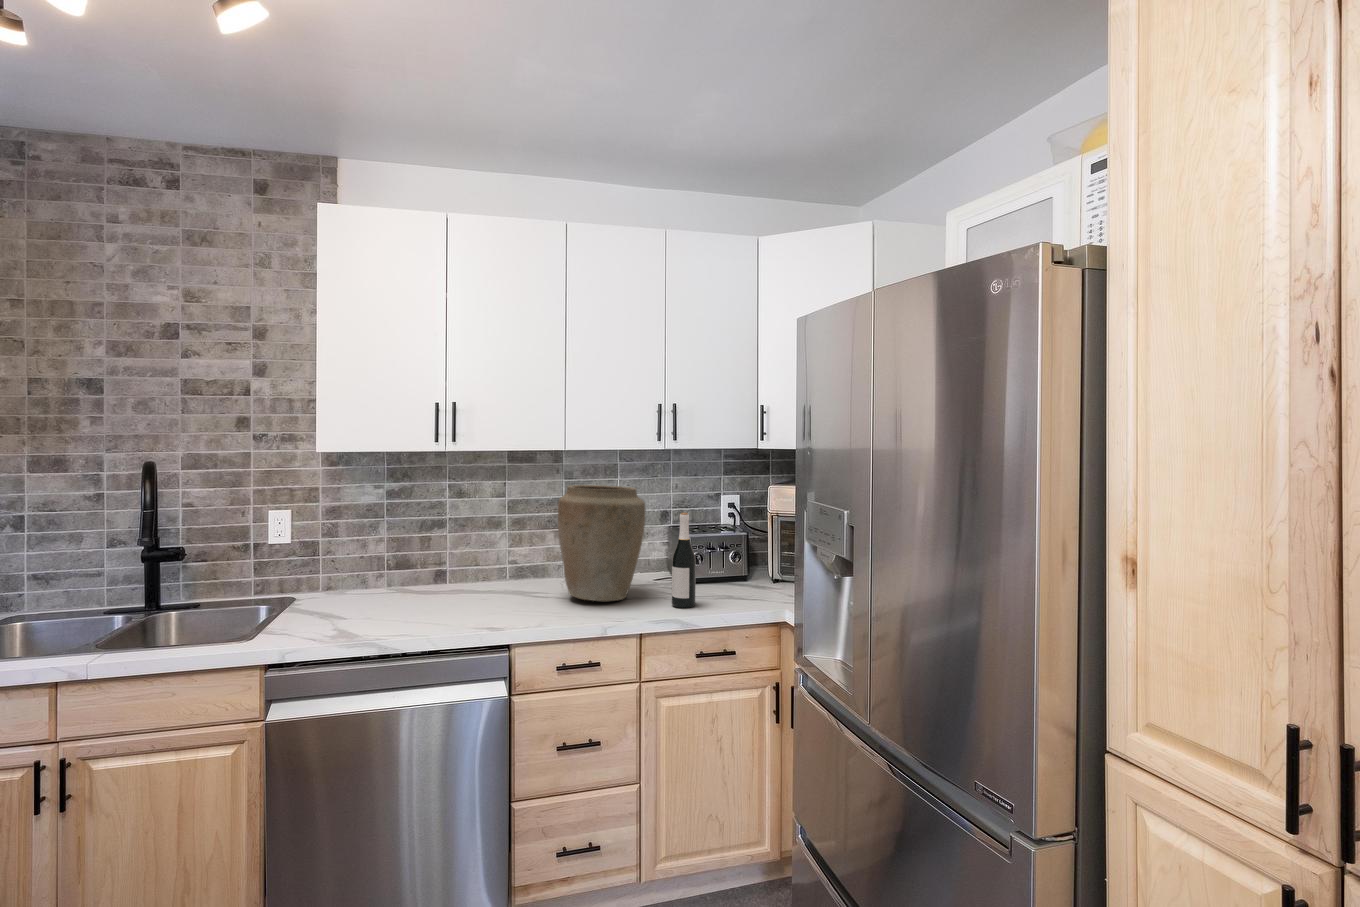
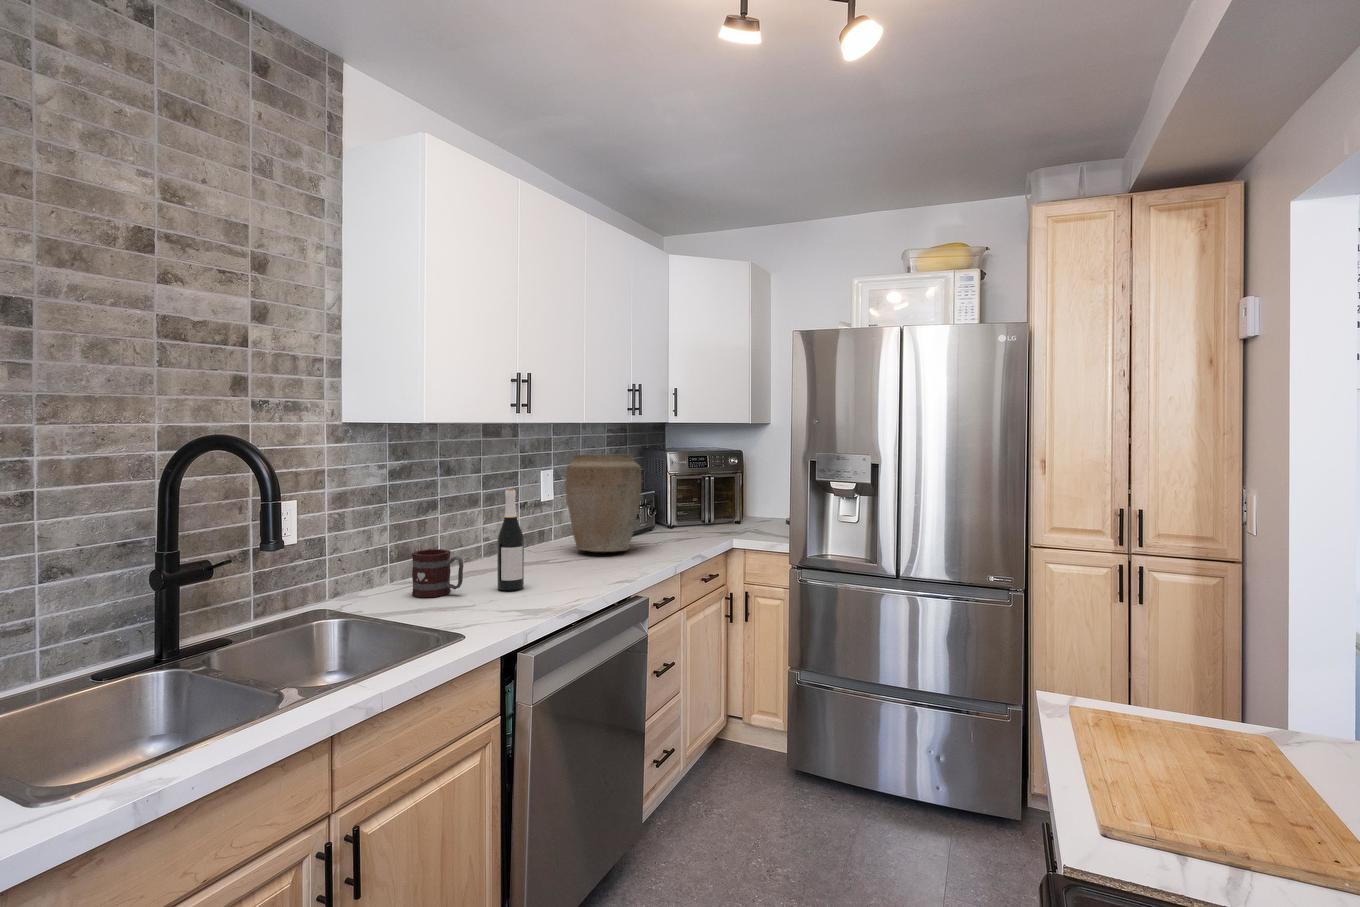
wine bottle: present [672,513,696,608] -> present [497,489,524,591]
mug: none [345,564,382,607] -> present [412,549,463,597]

